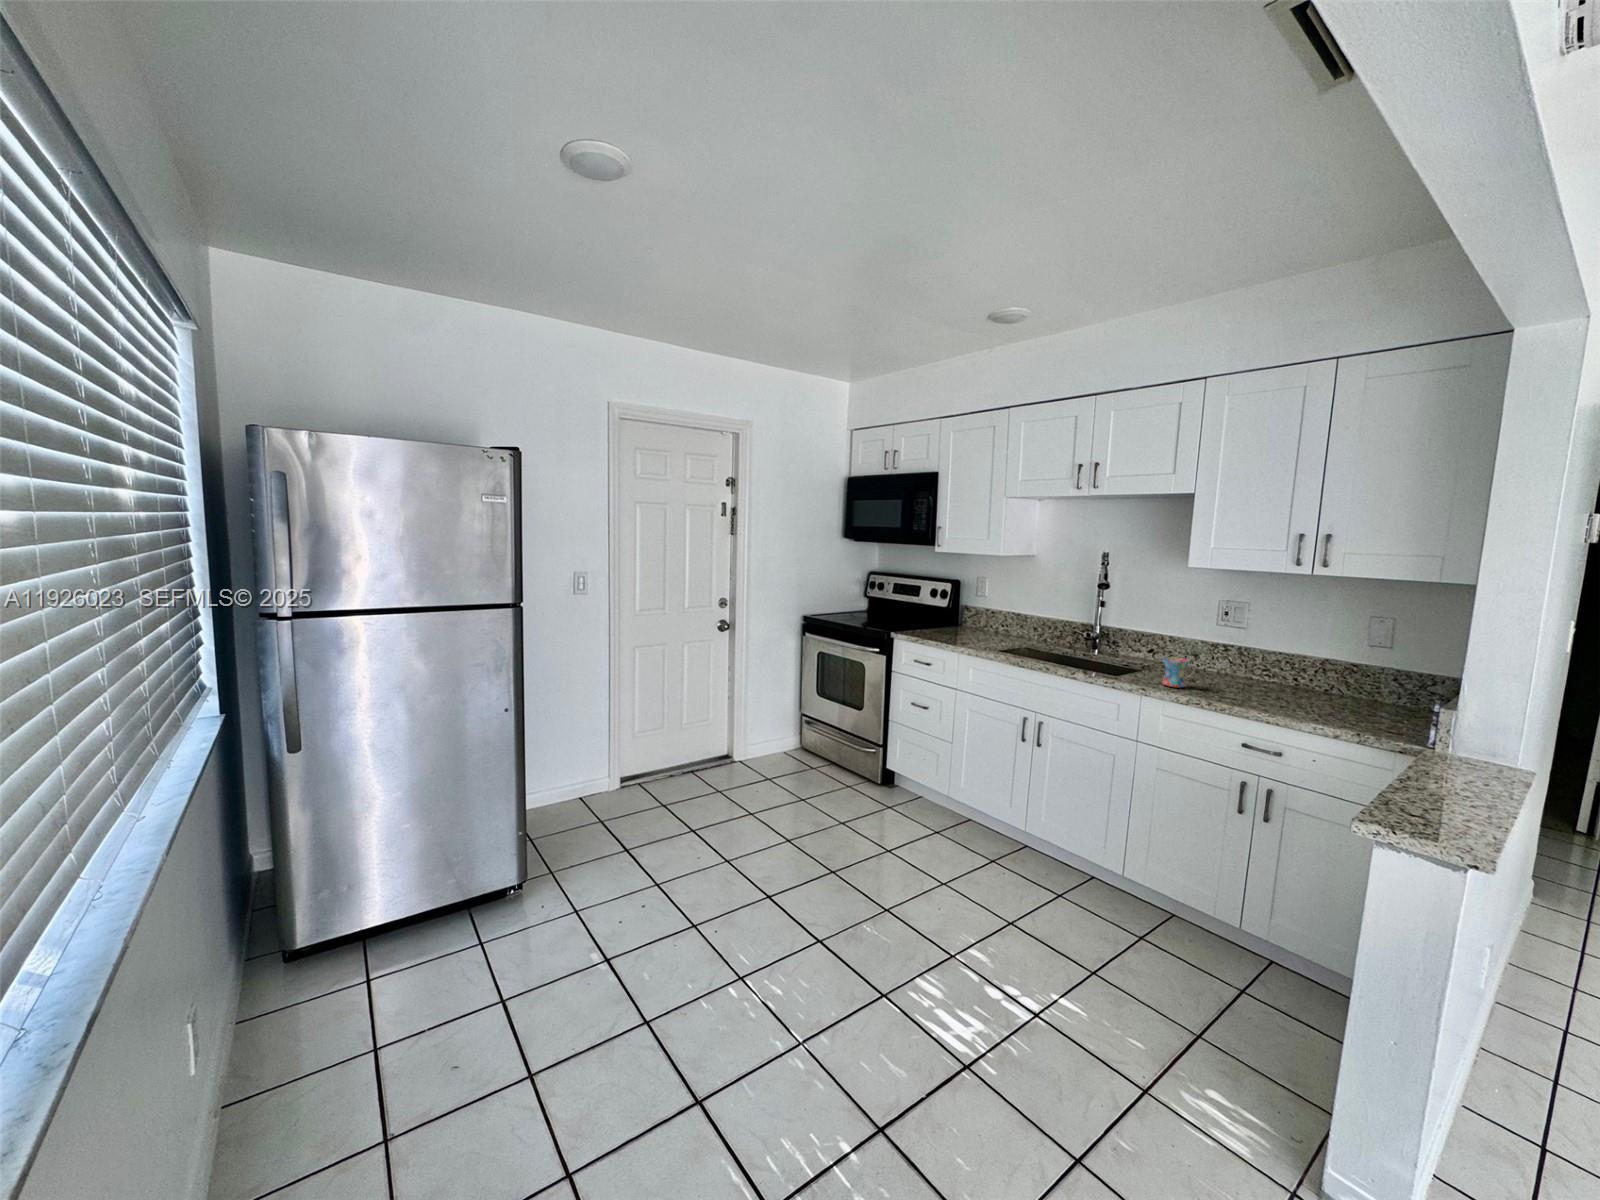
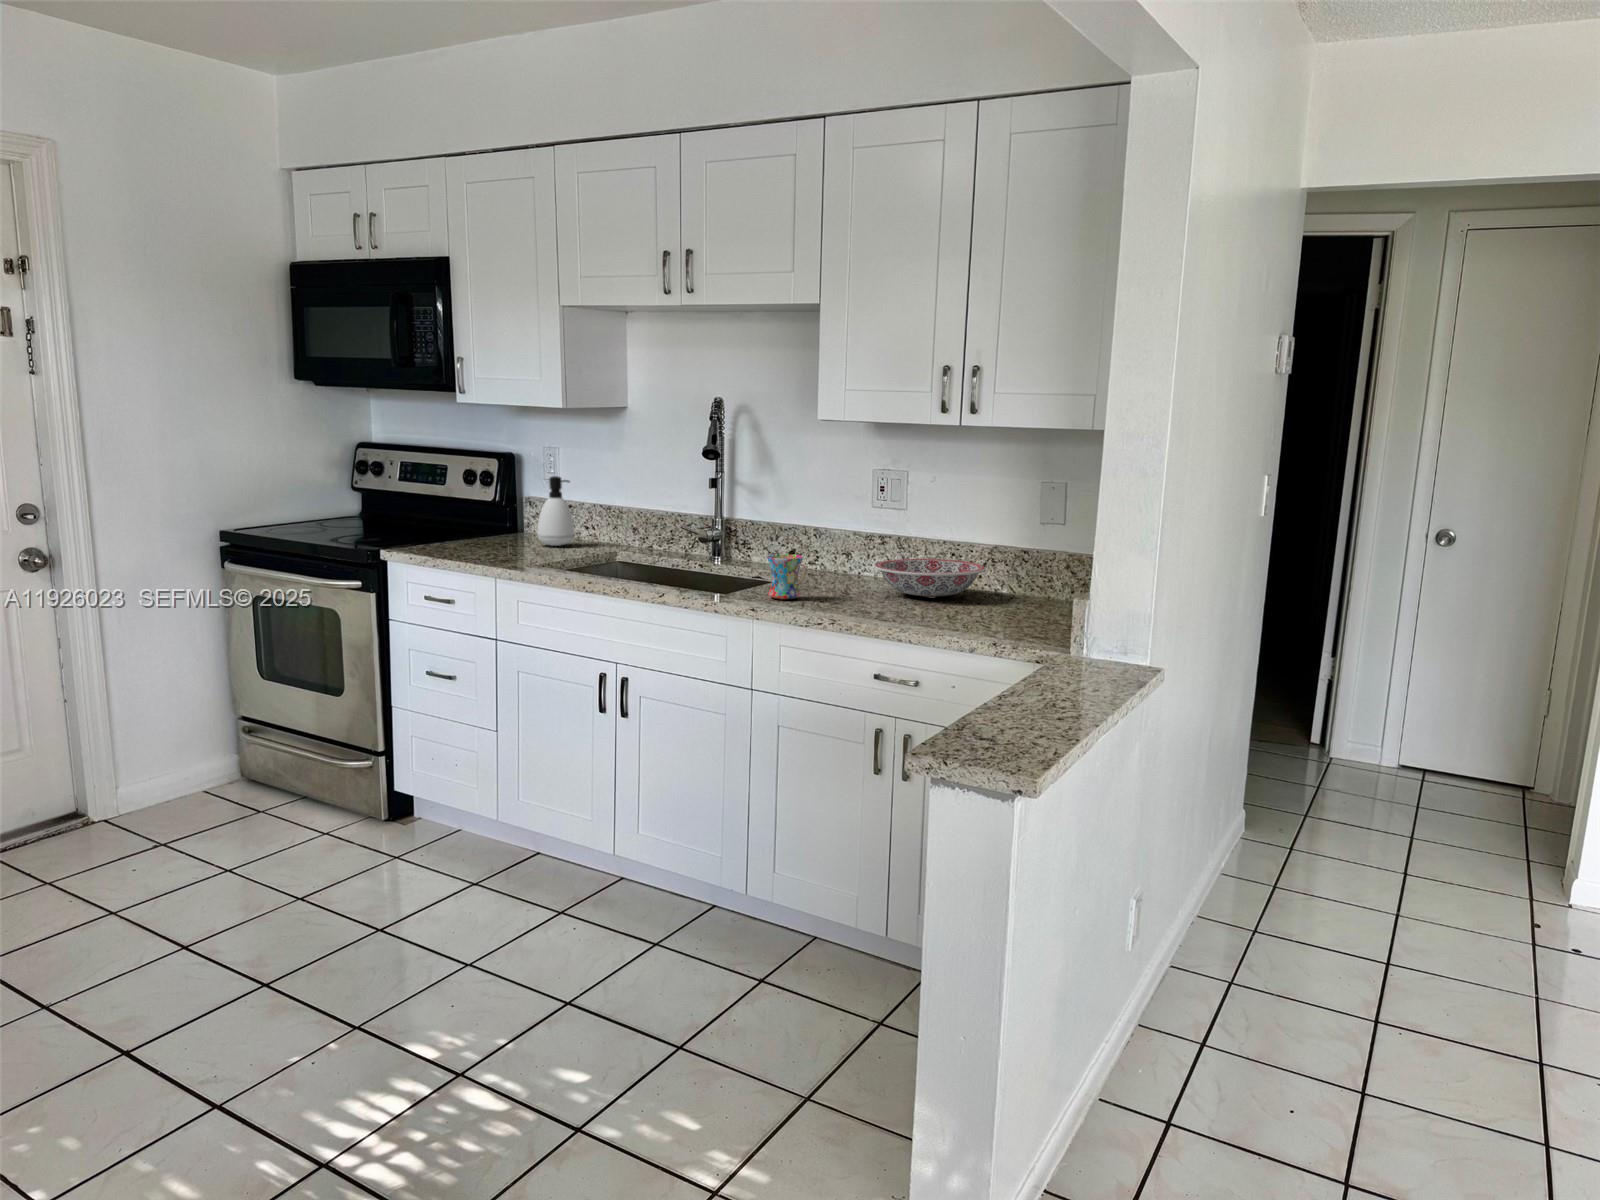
soap dispenser: none [976,595,998,635] -> present [537,476,575,546]
ceramic bowl: none [1233,663,1325,693] -> present [874,559,986,597]

